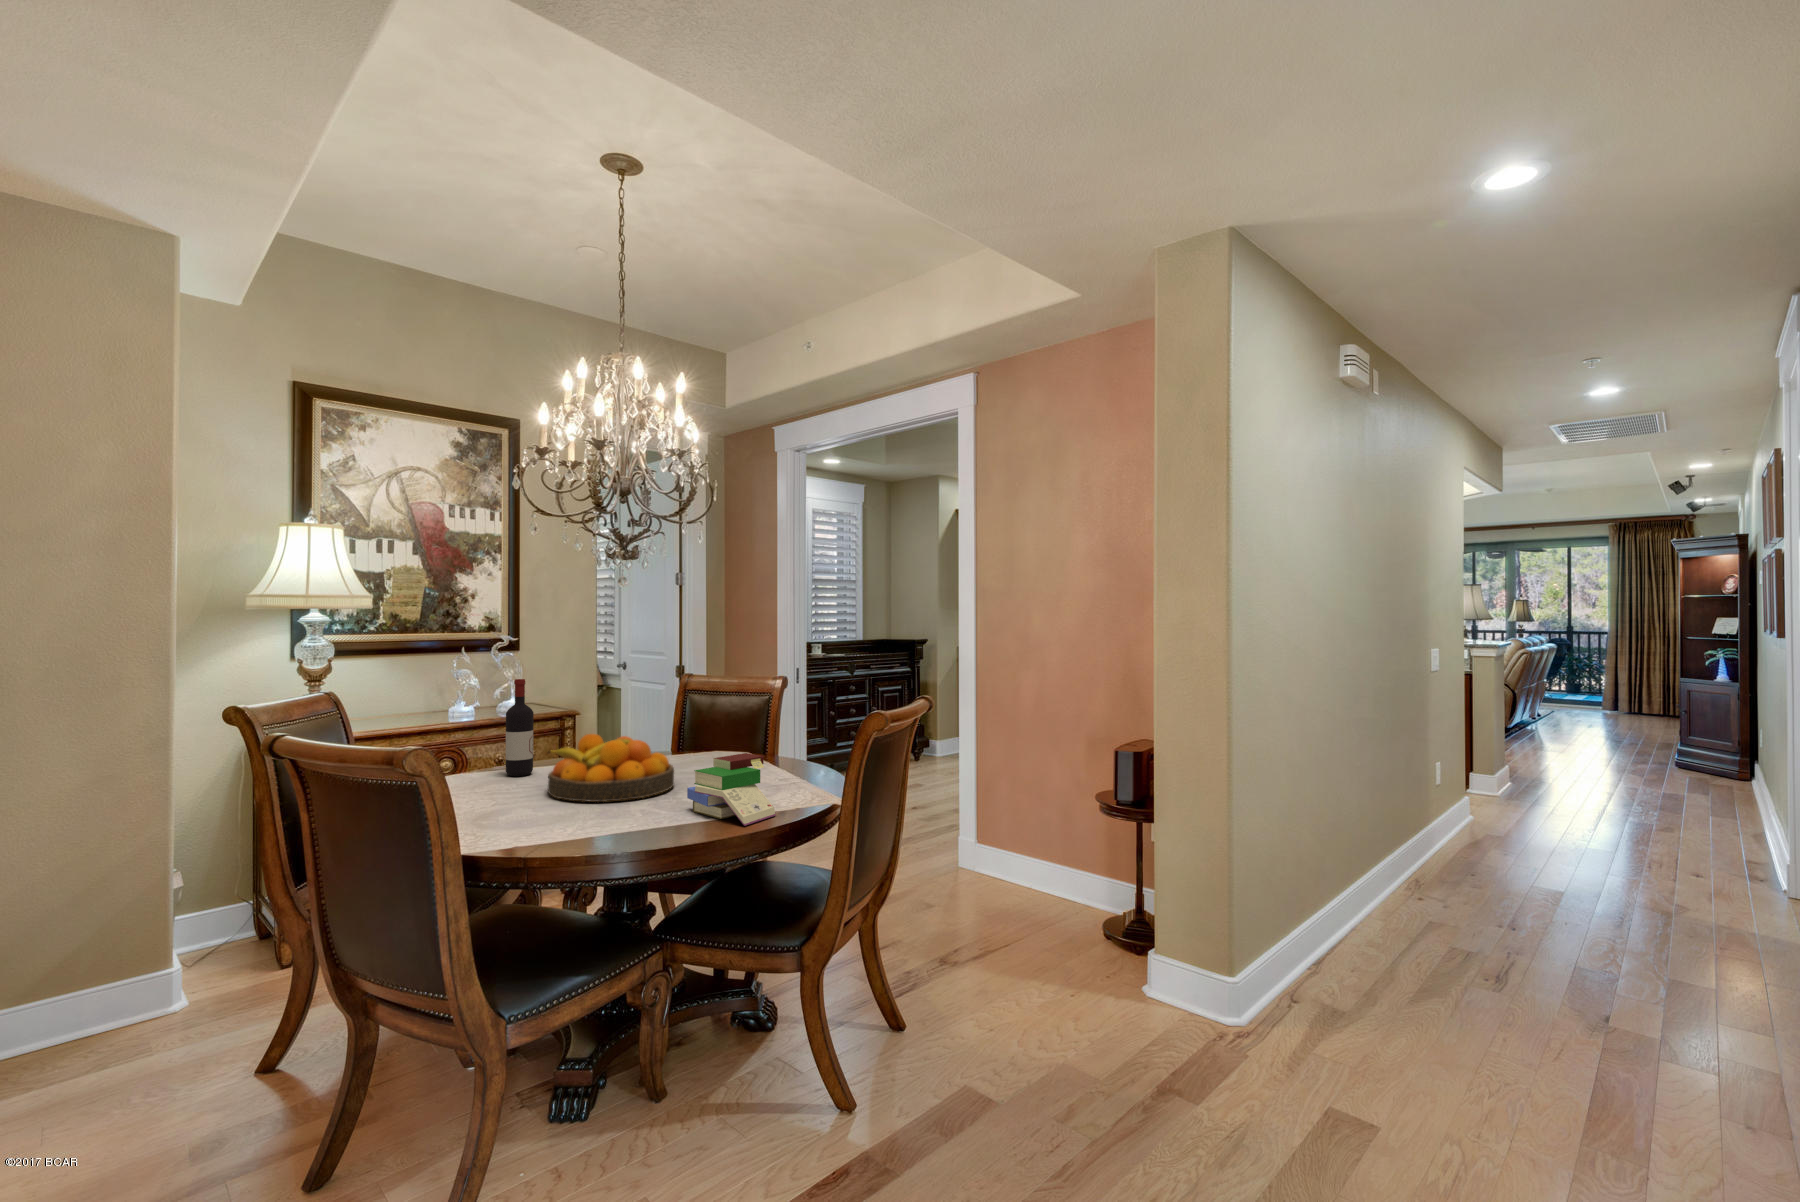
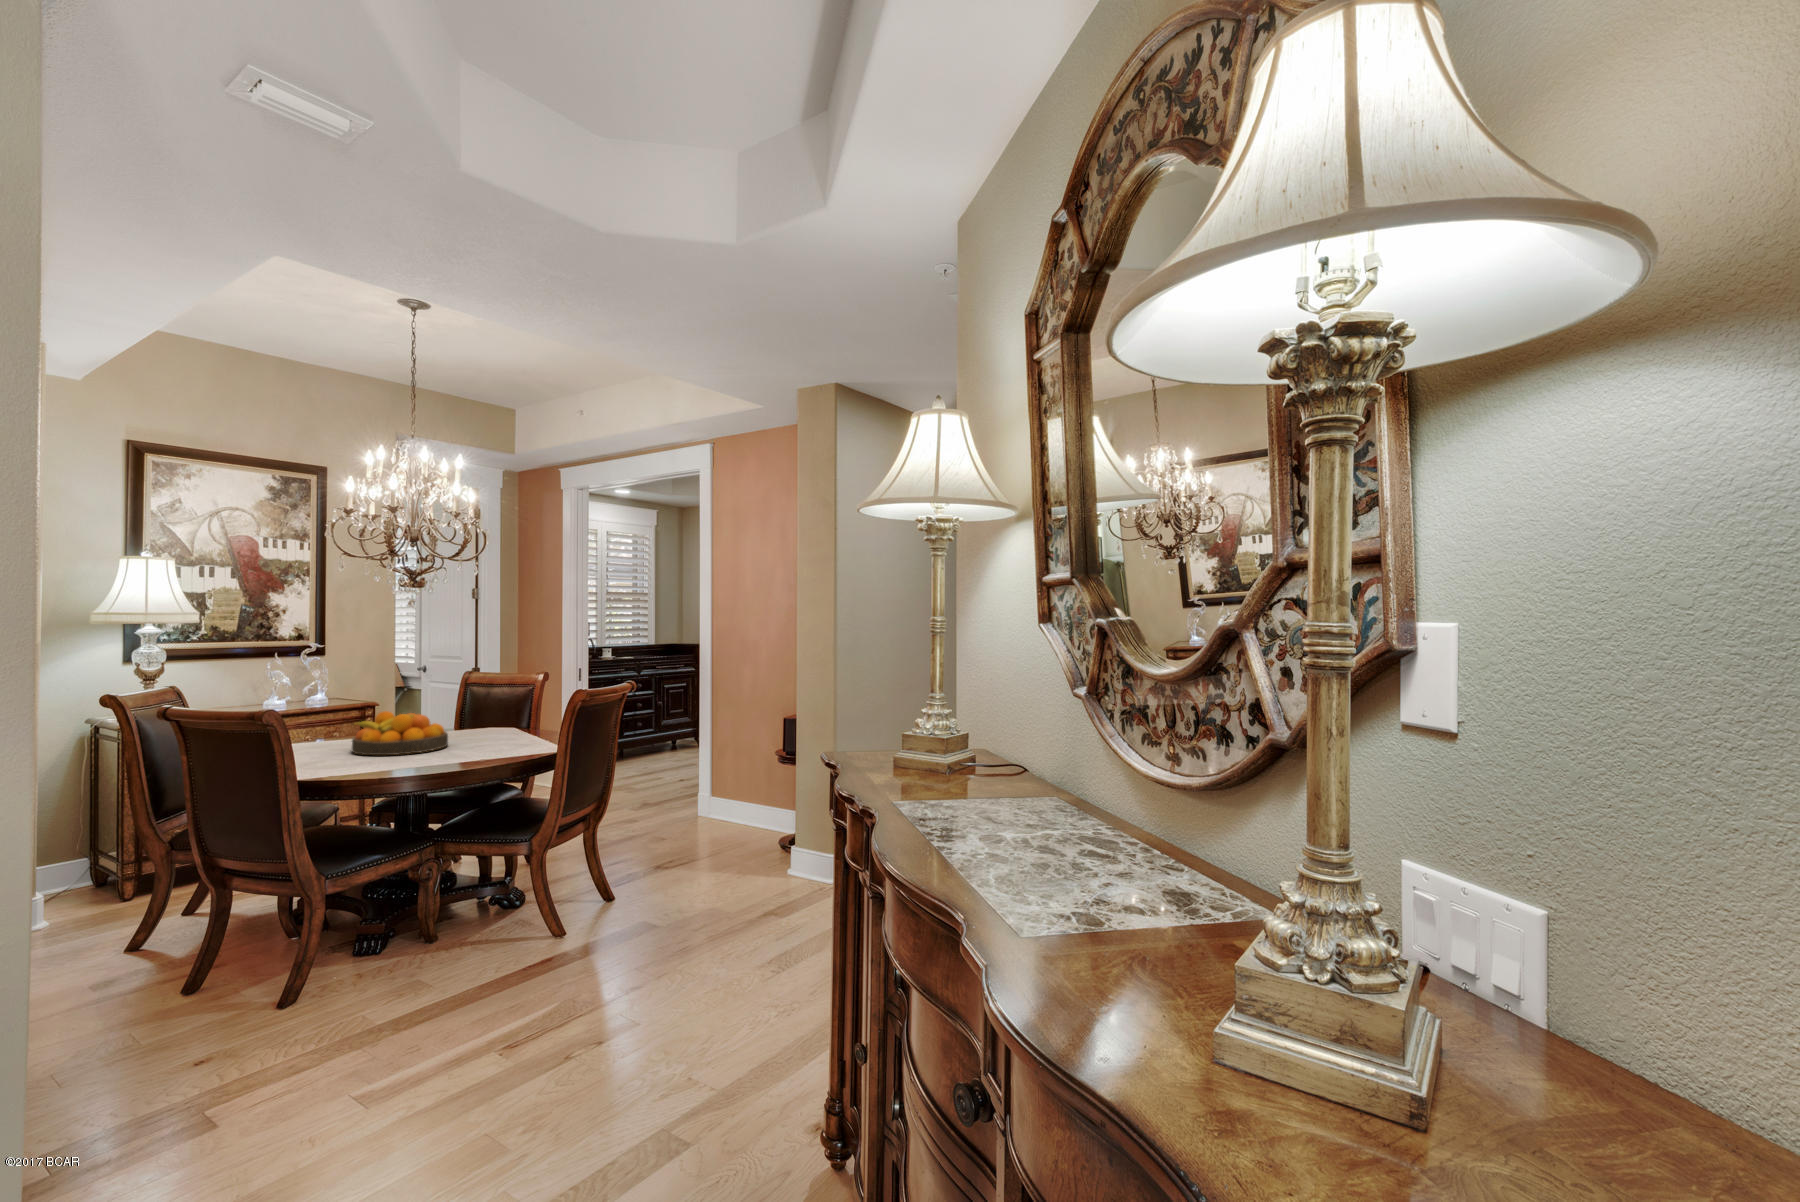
wine bottle: present [506,679,534,776] -> none [318,674,341,744]
book: present [687,753,776,826] -> none [453,720,514,763]

